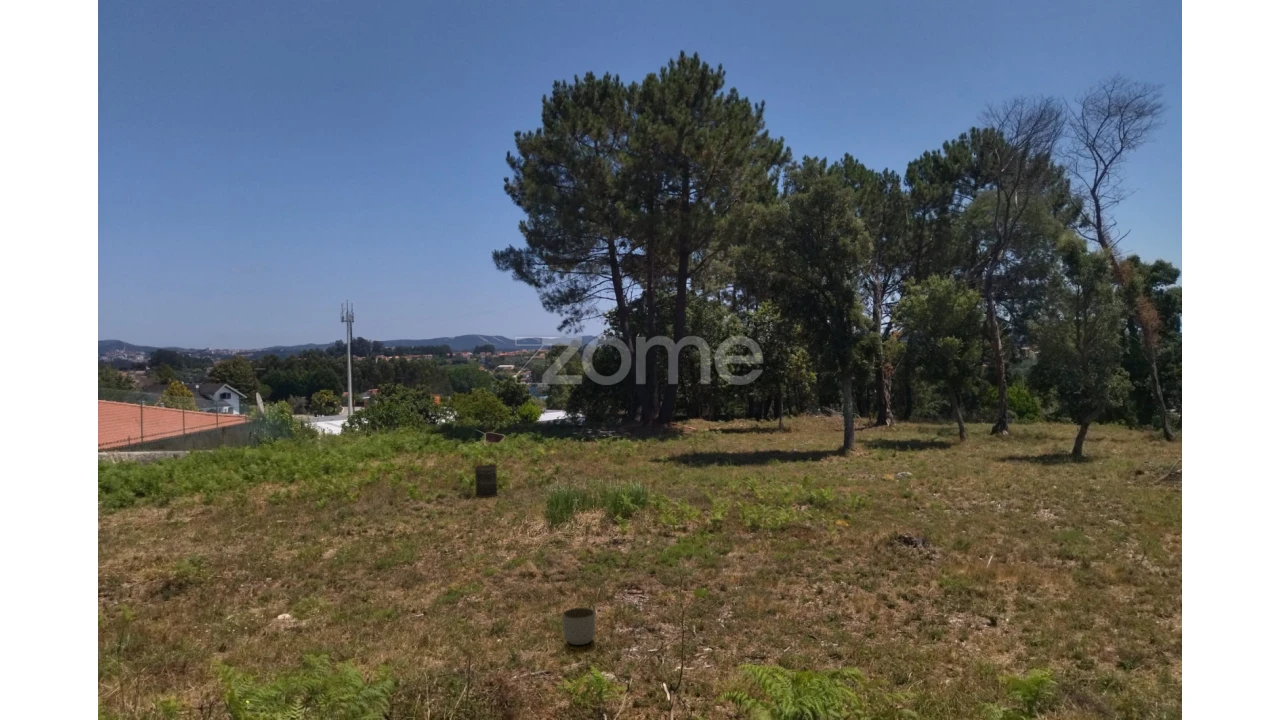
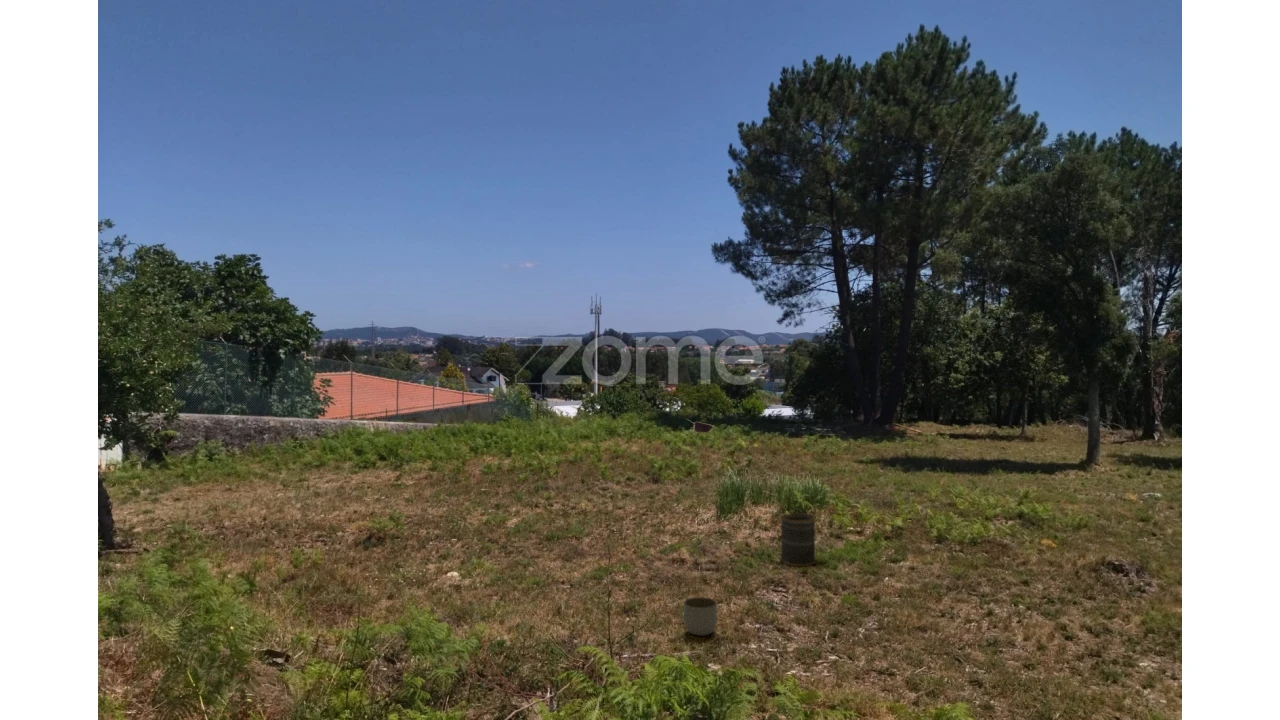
basket: present [475,464,497,497] -> present [781,502,815,566]

